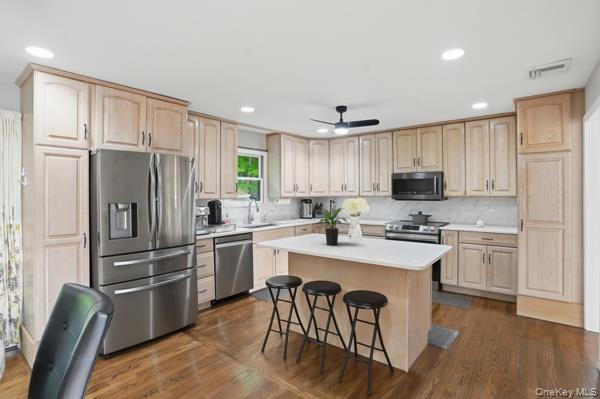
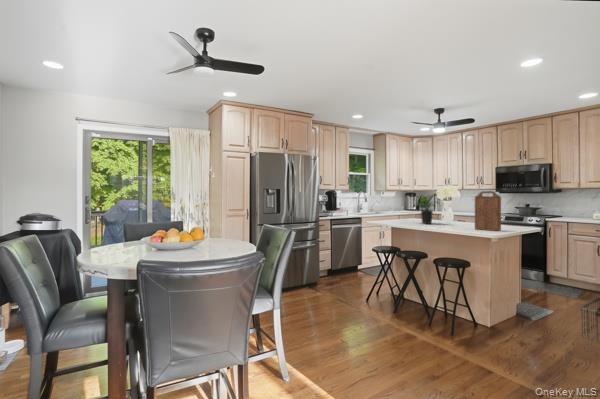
cutting board: none [388,209,417,256] -> present [475,191,501,231]

